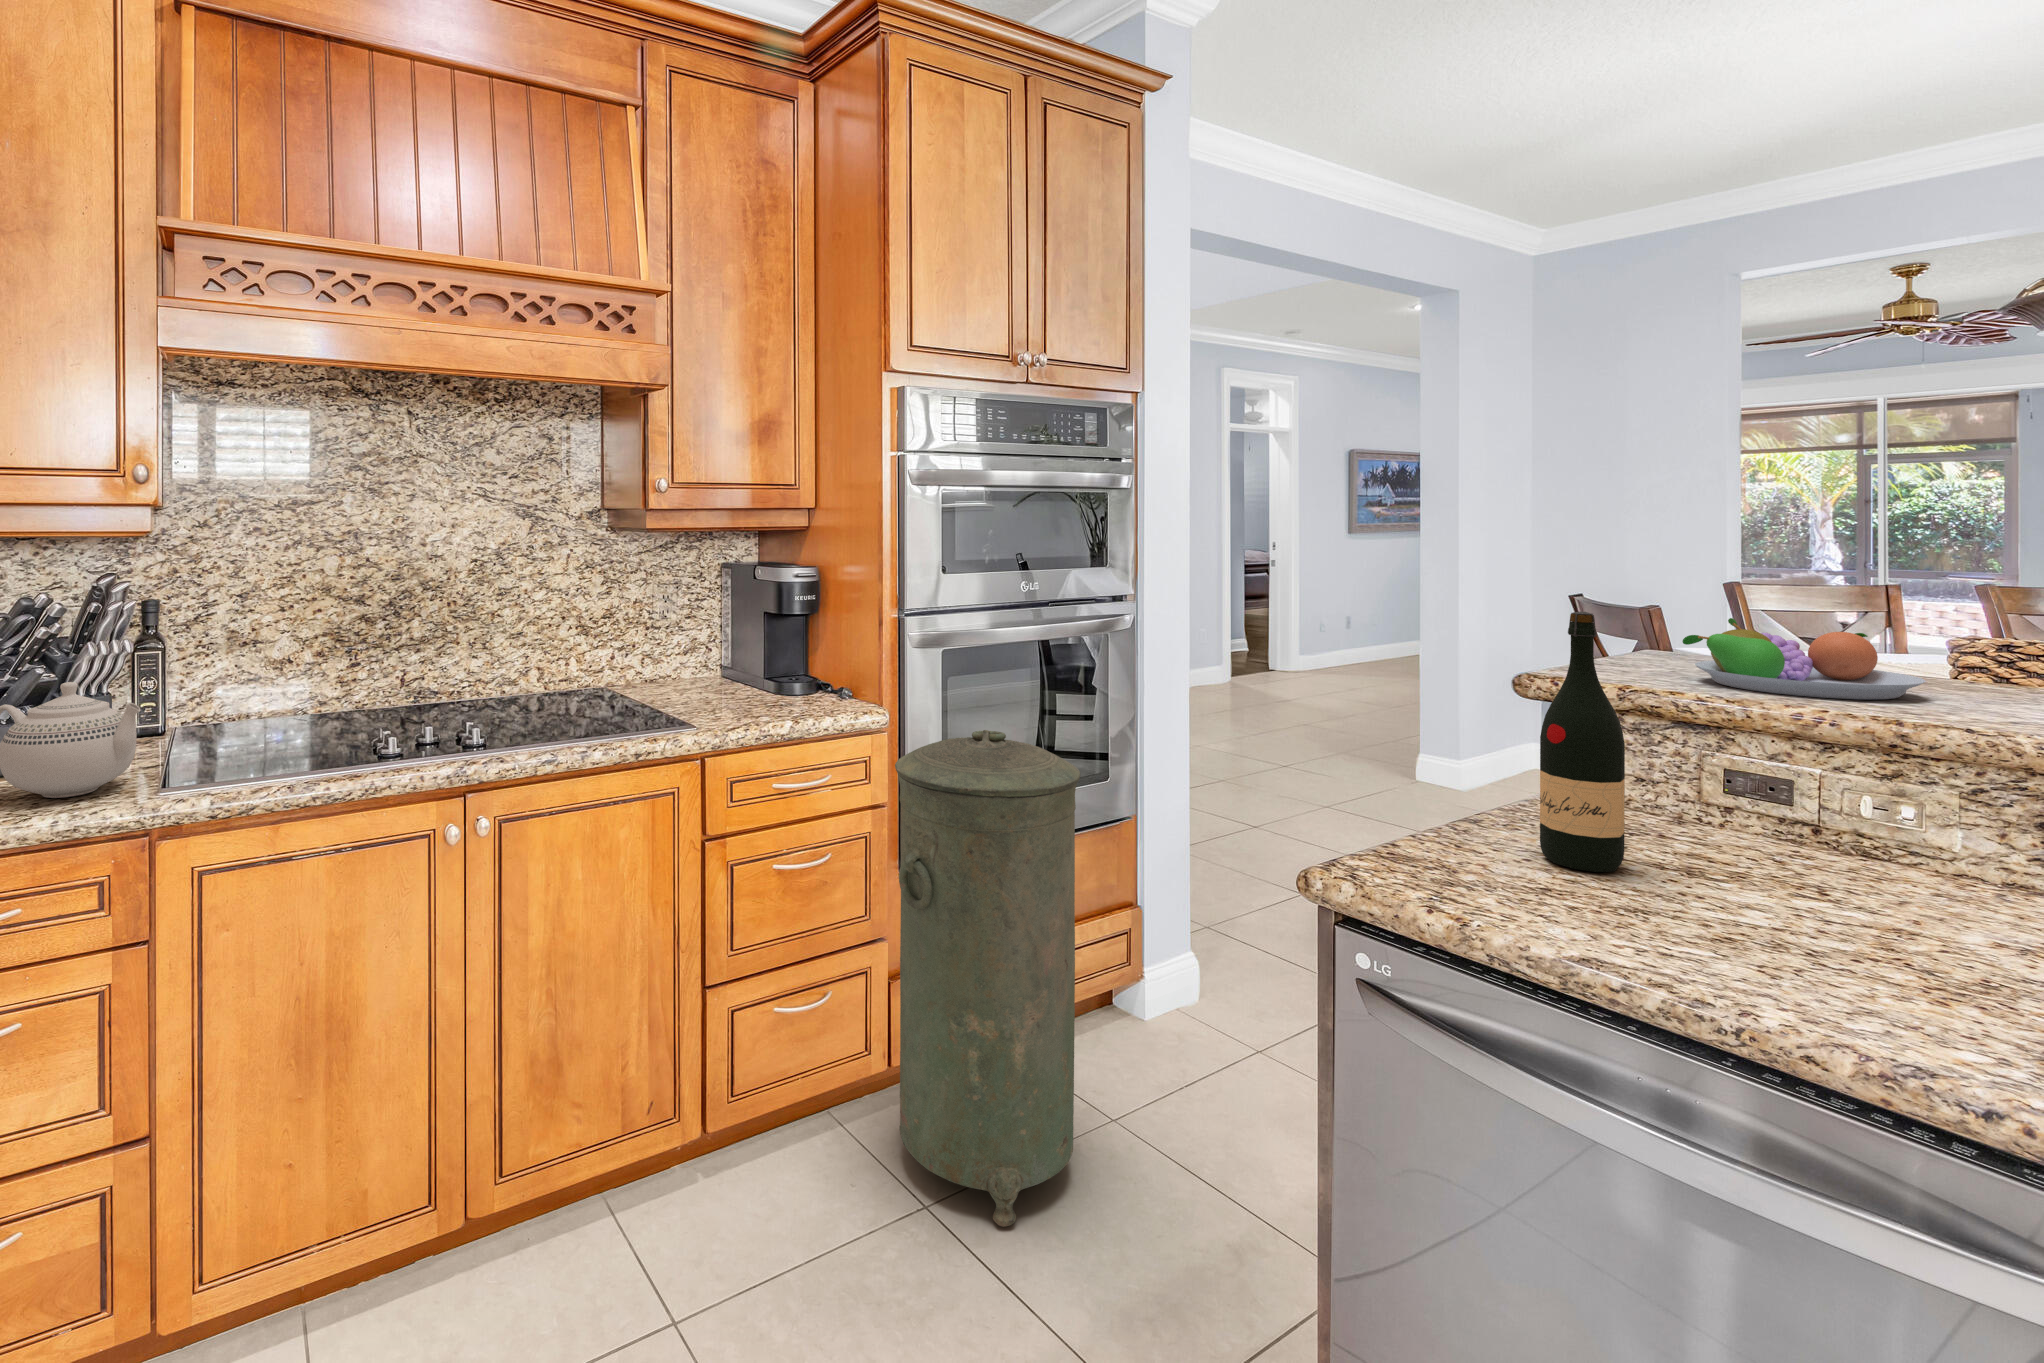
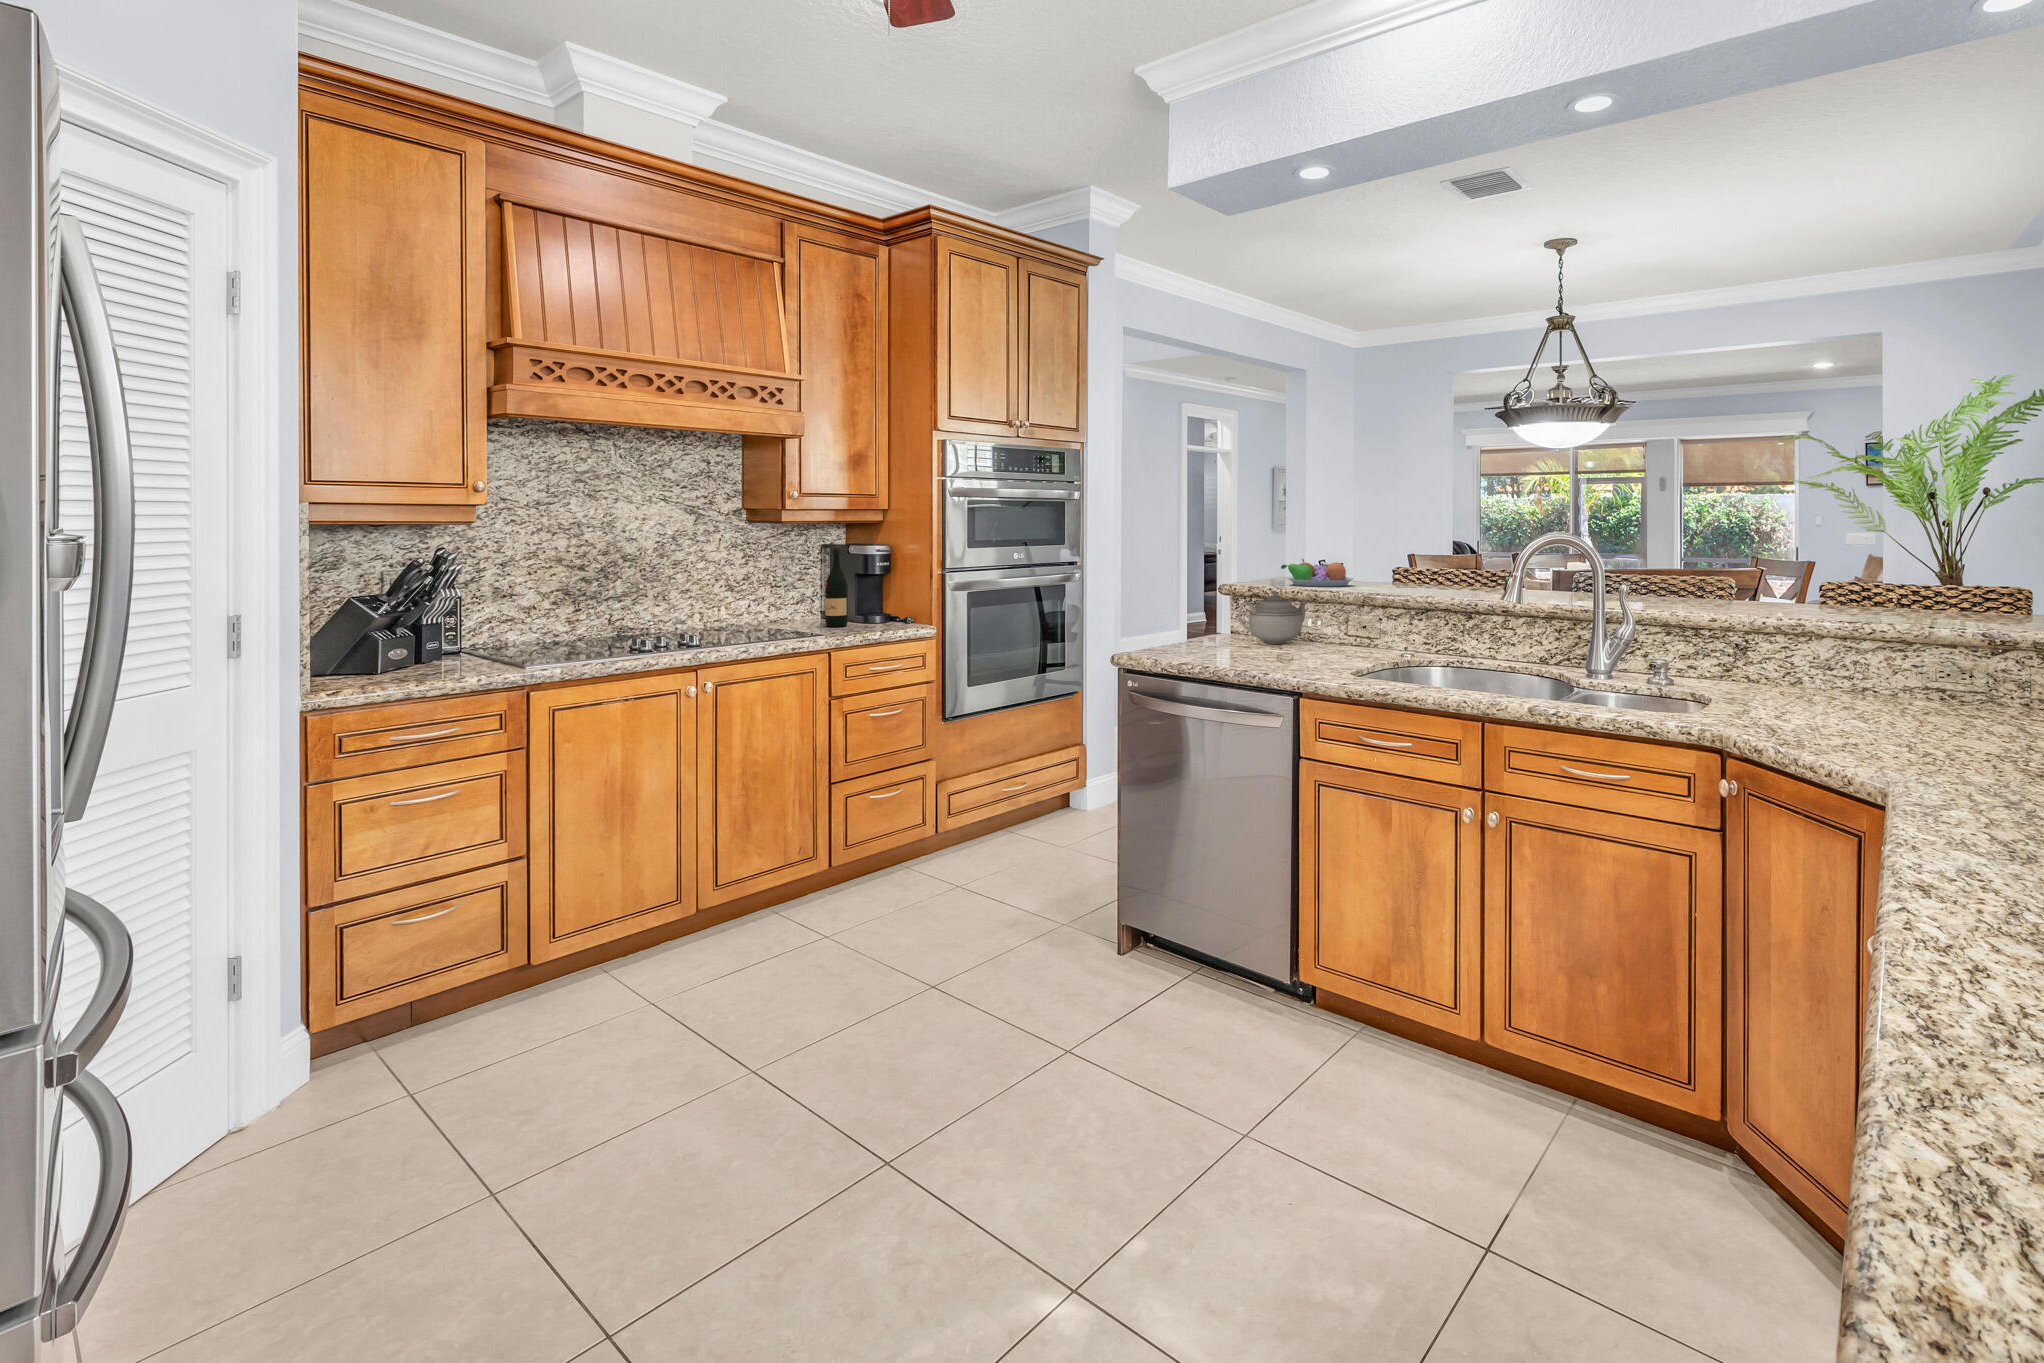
wine bottle: present [1540,611,1625,872] -> present [825,546,848,627]
teapot: present [0,682,141,798] -> present [1238,592,1307,644]
trash can: present [895,730,1080,1227] -> none [941,633,1043,889]

